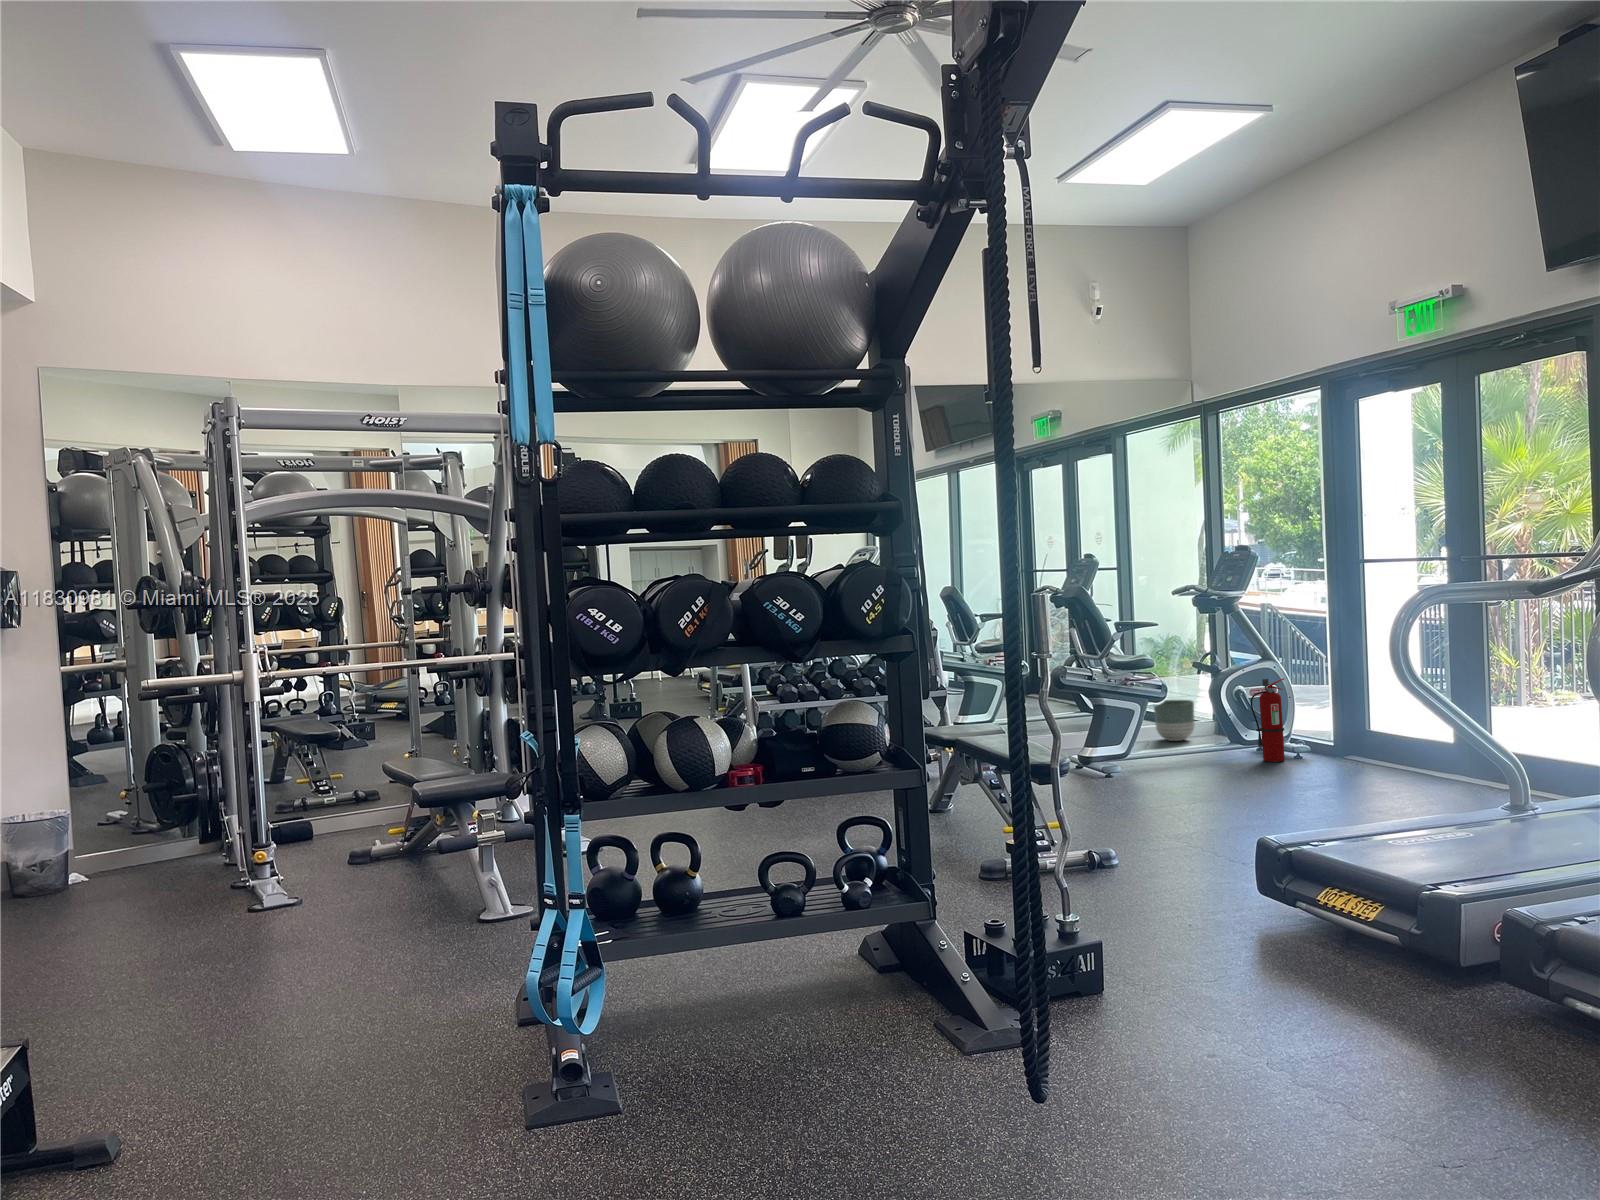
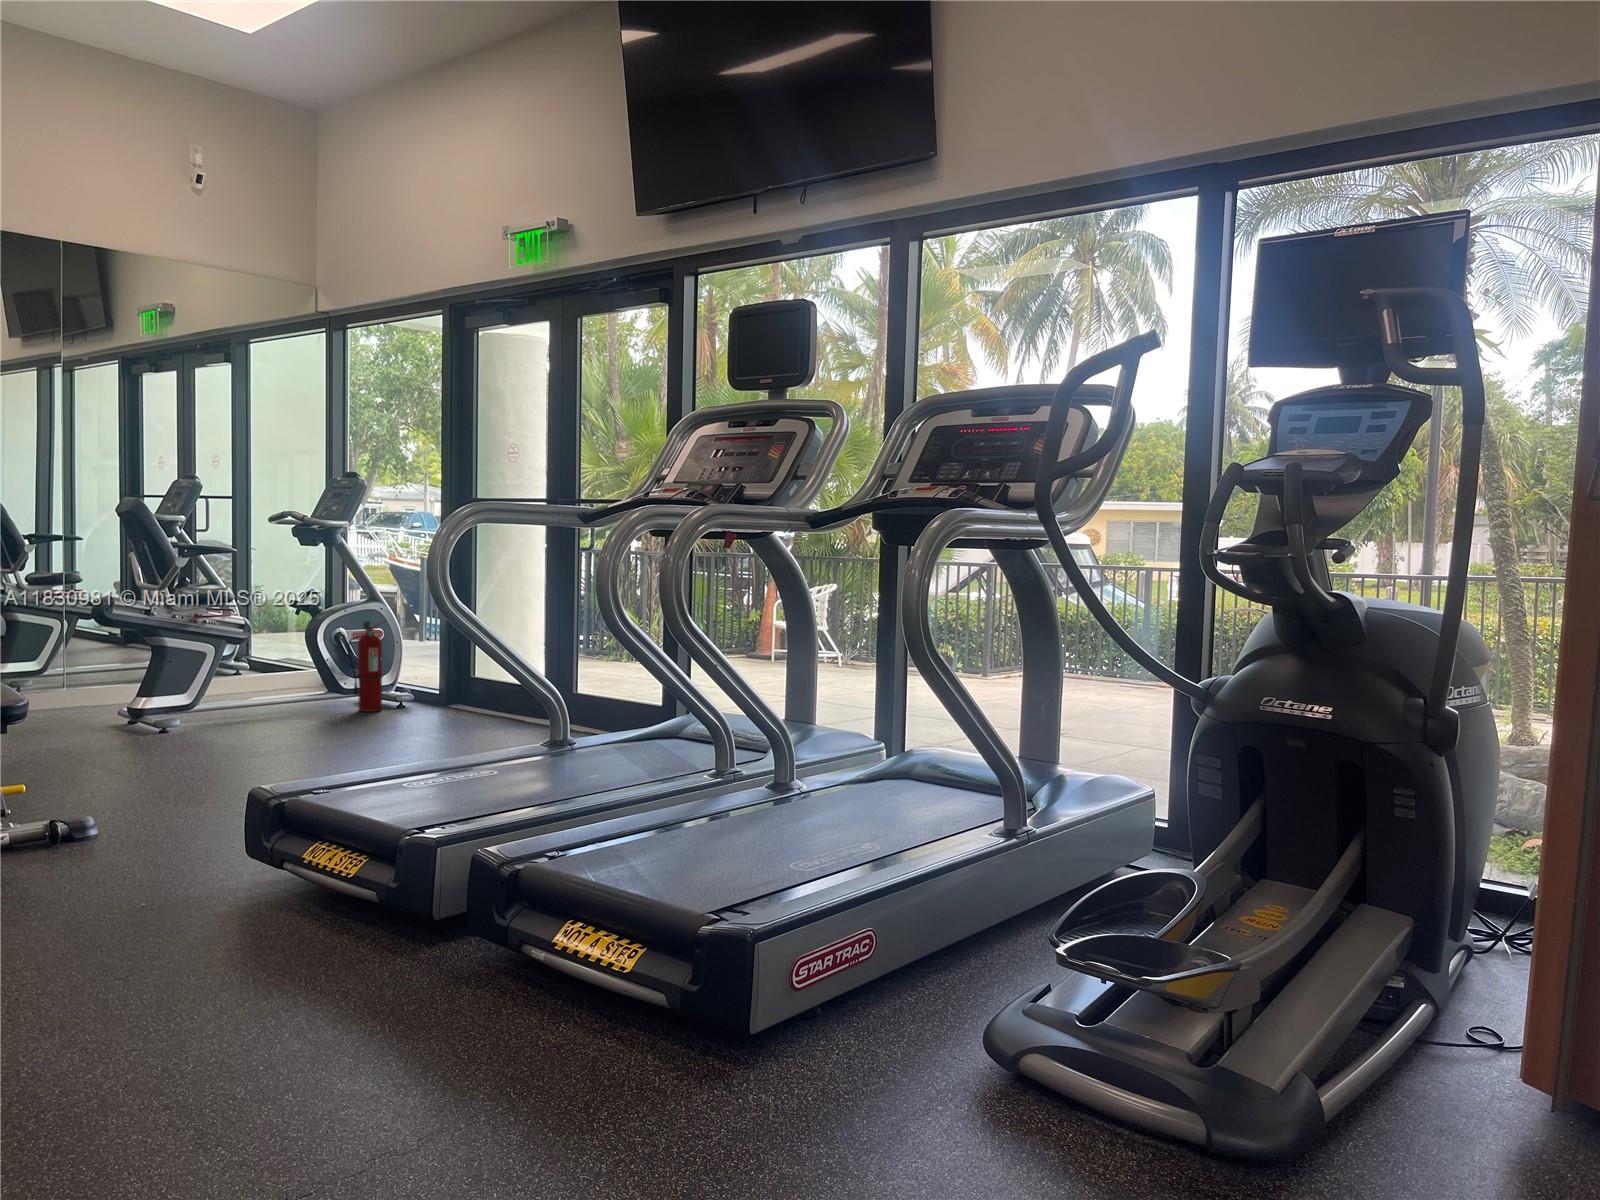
planter: present [1154,700,1195,741] -> none [249,646,296,693]

